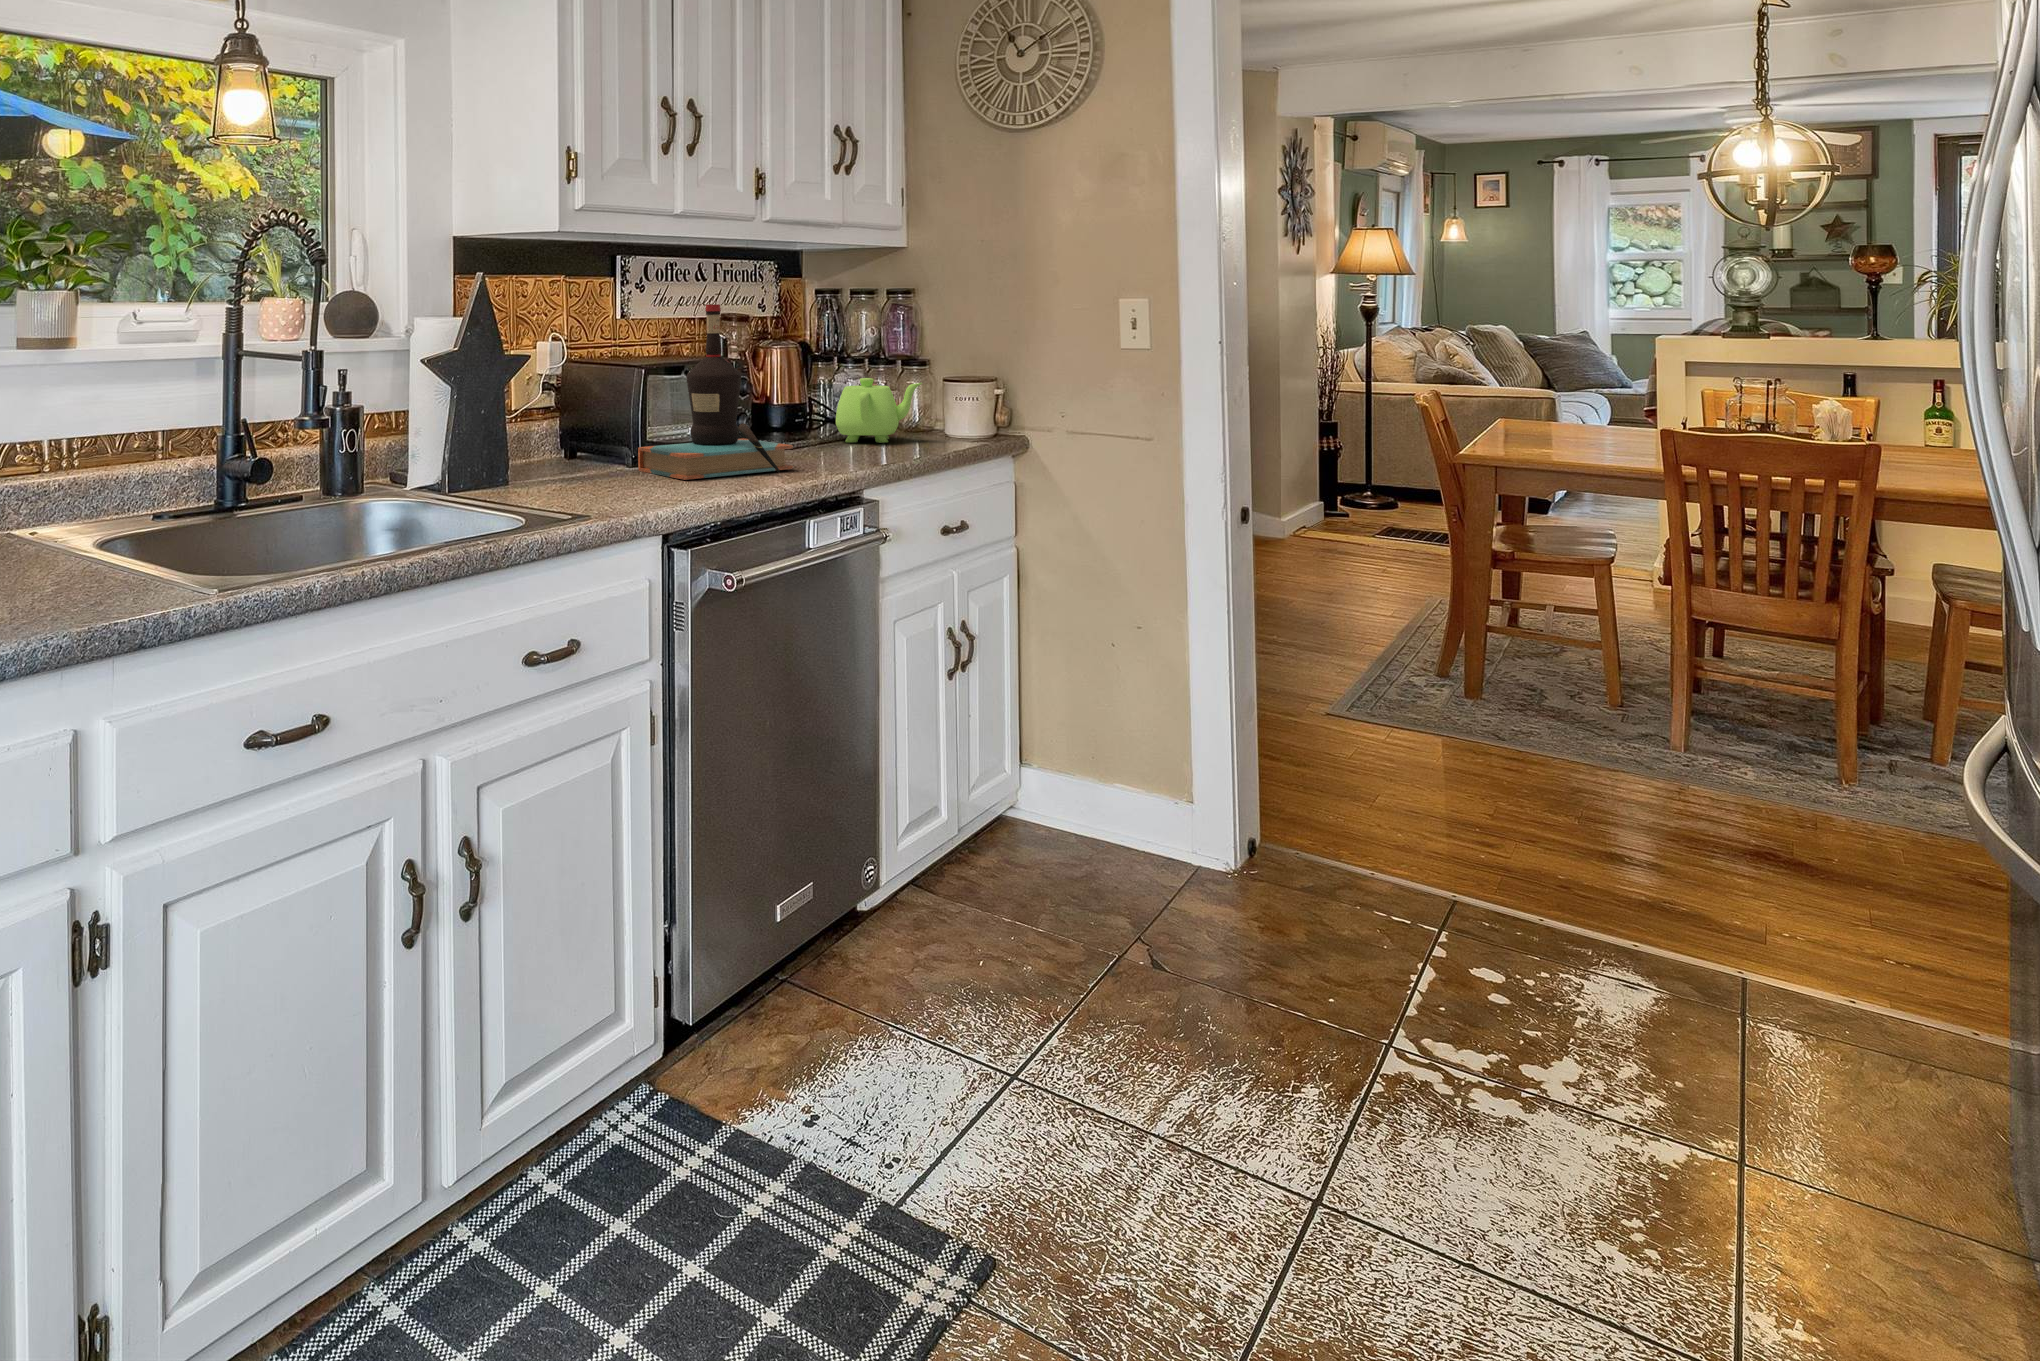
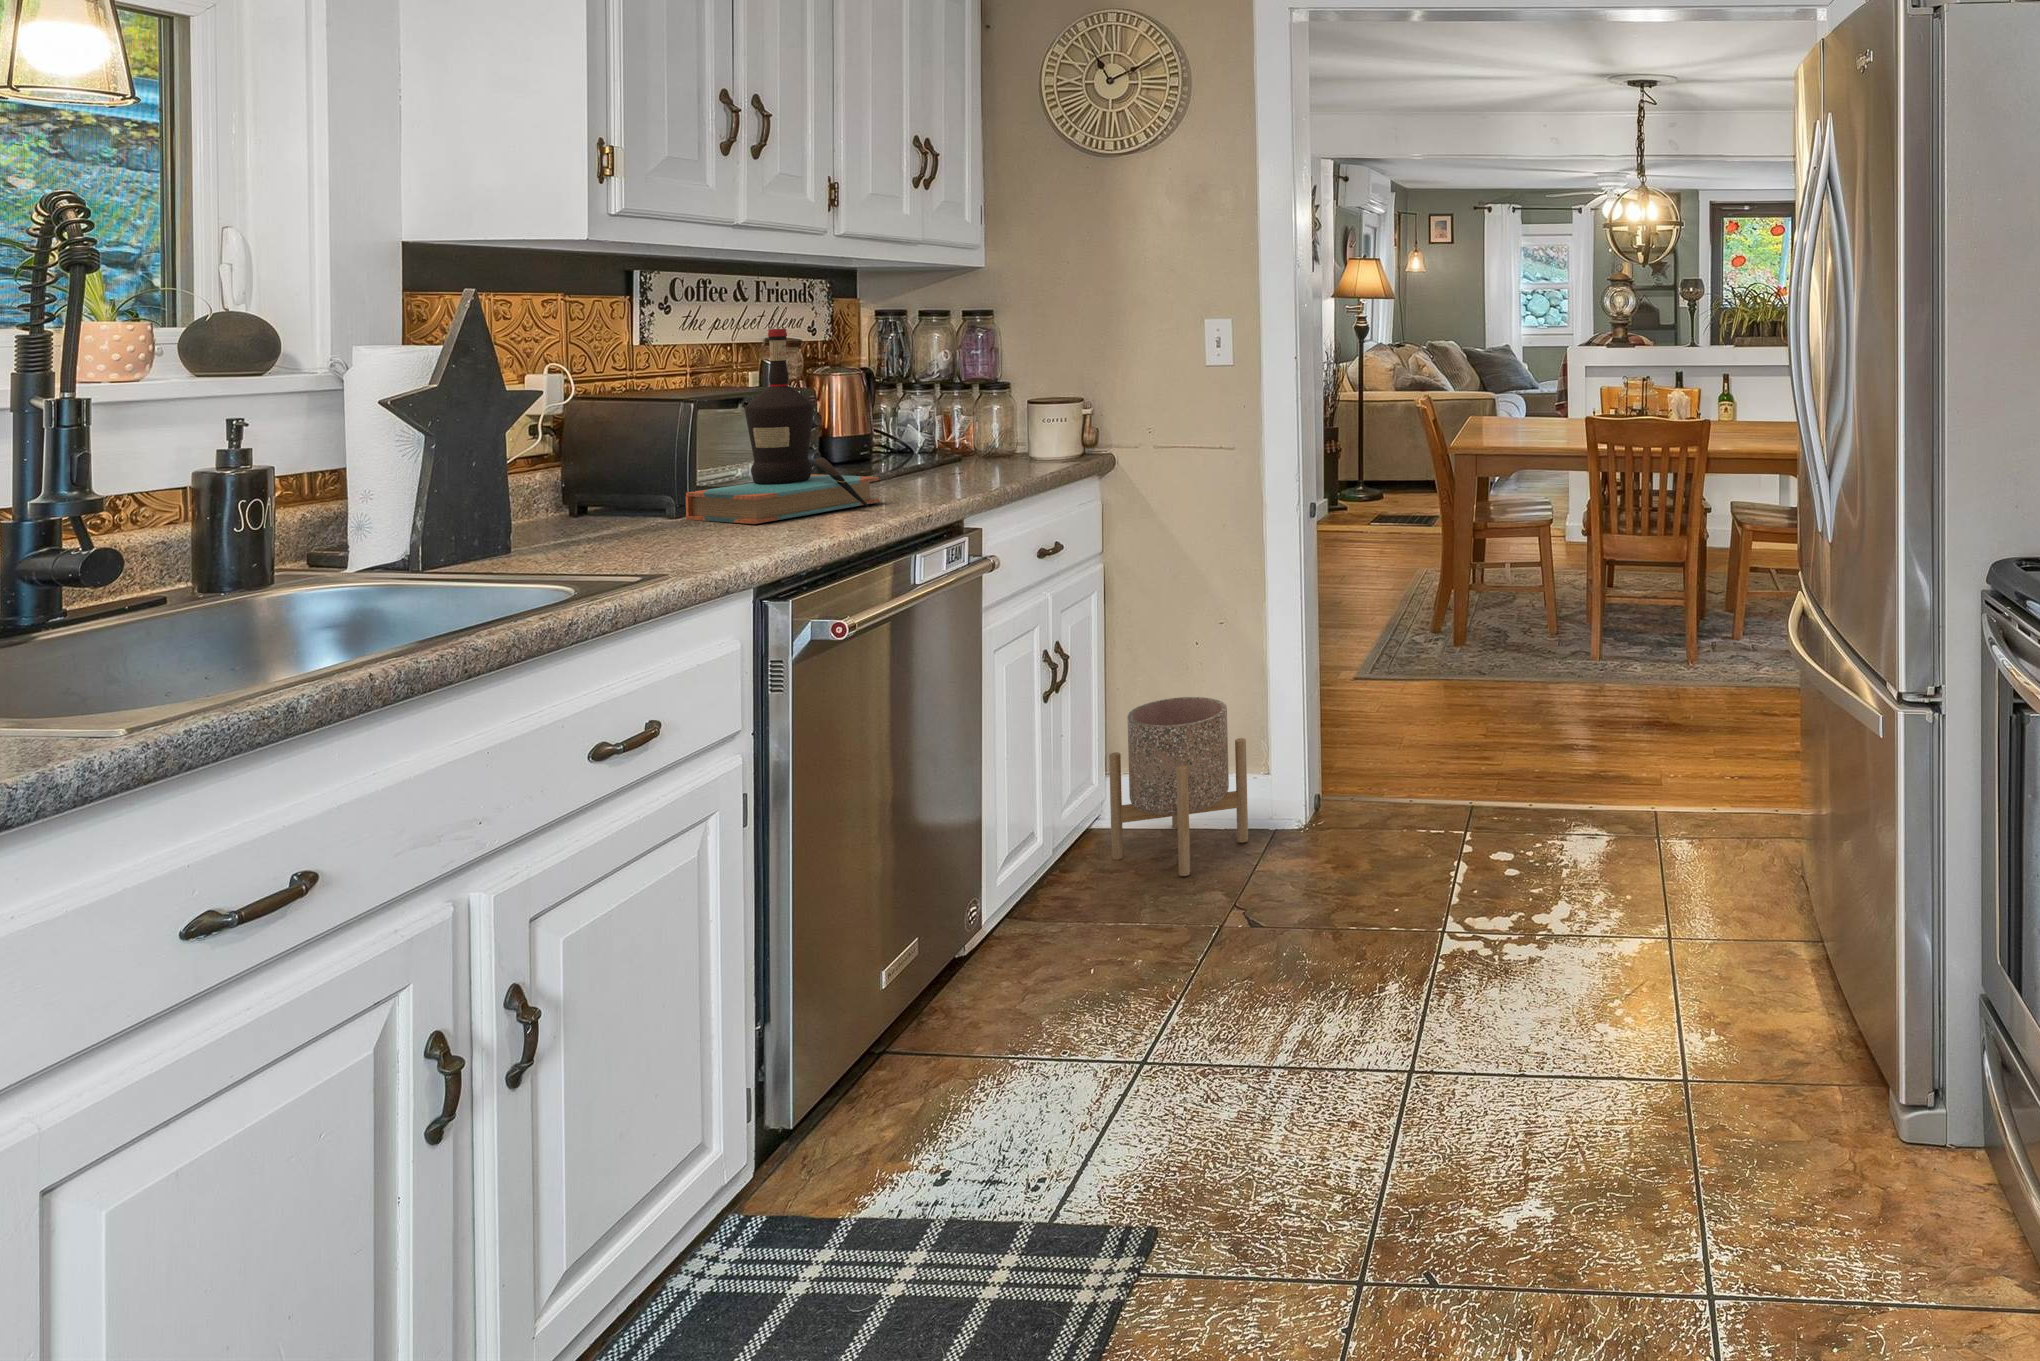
teapot: present [836,378,922,443] -> none [908,403,1004,471]
planter: none [1017,701,1165,892] -> present [1109,697,1248,876]

